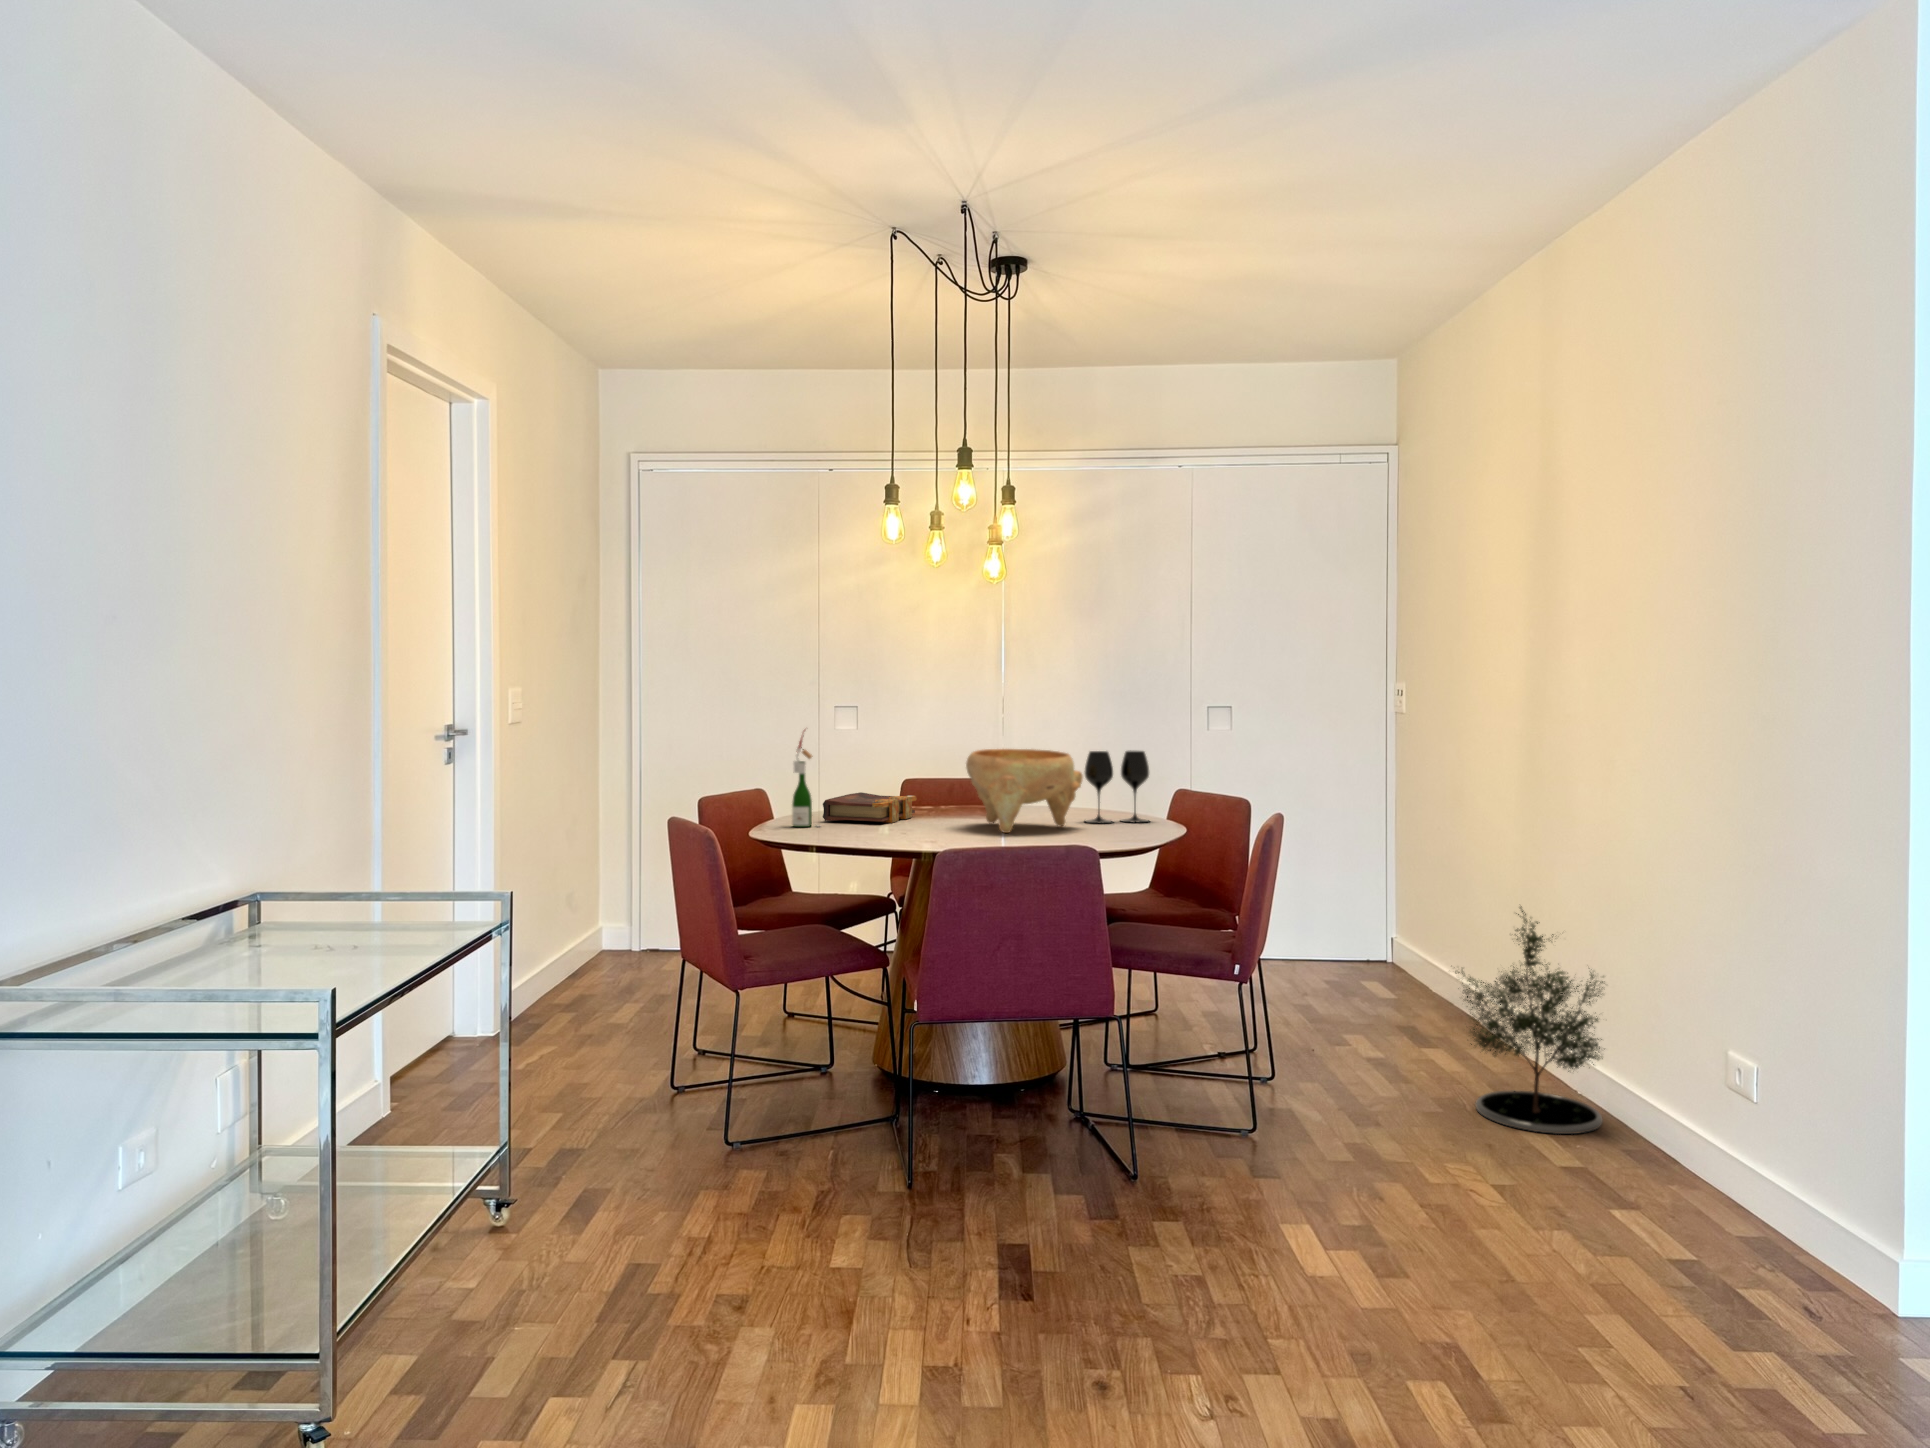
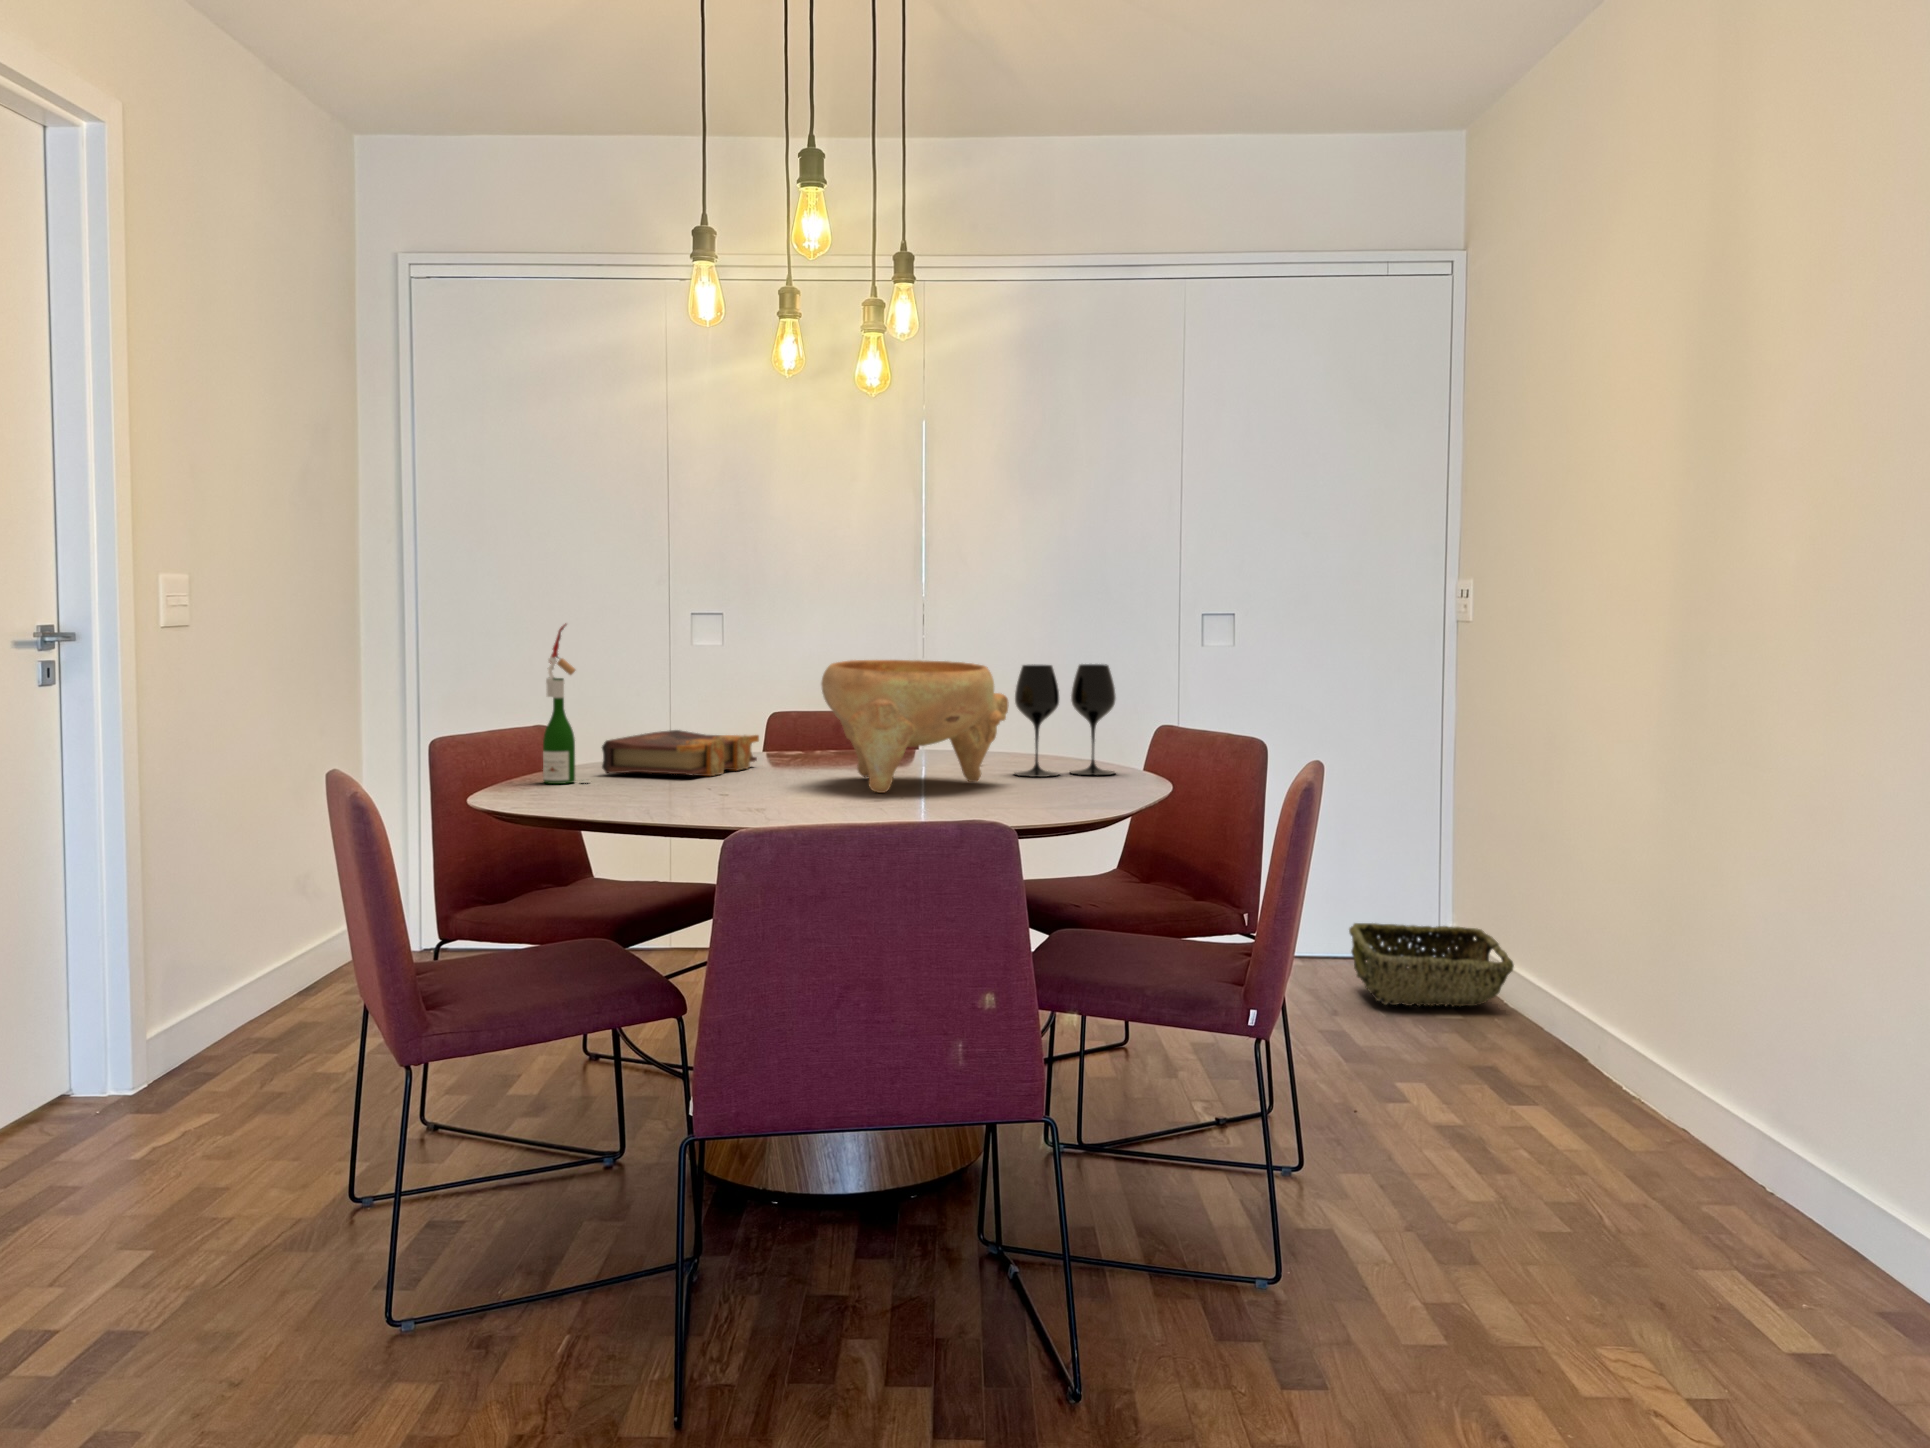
potted tree: present [1455,906,1603,1134] -> none [1576,902,1839,1271]
woven basket: none [1316,931,1435,992] -> present [1349,923,1514,1007]

